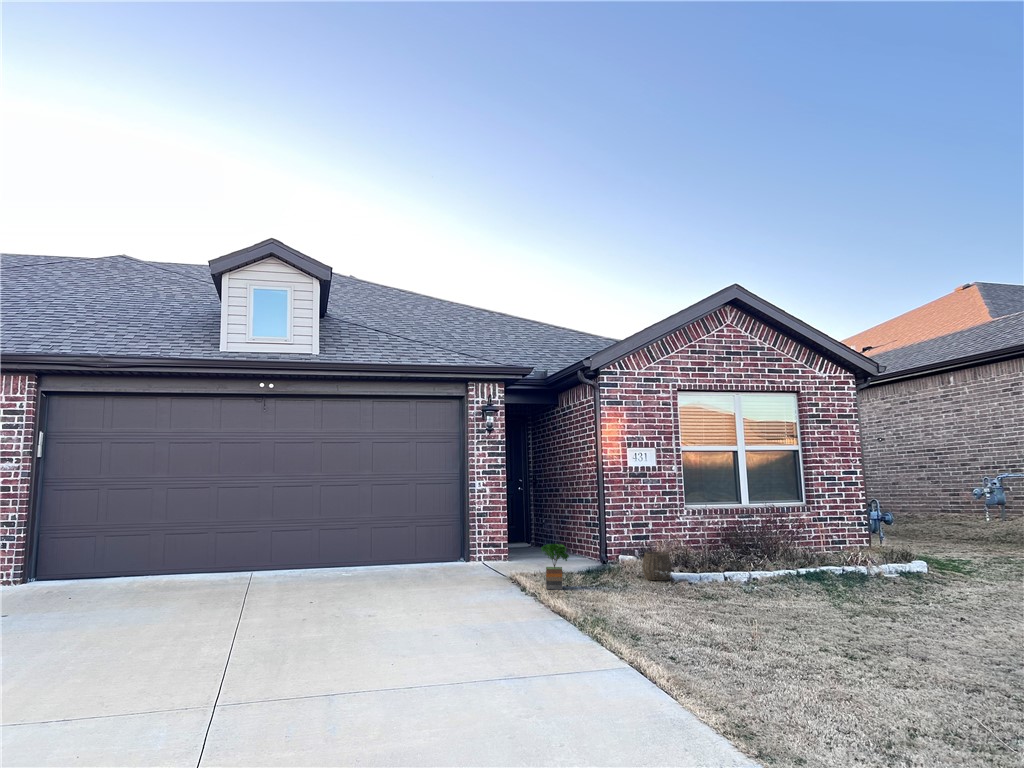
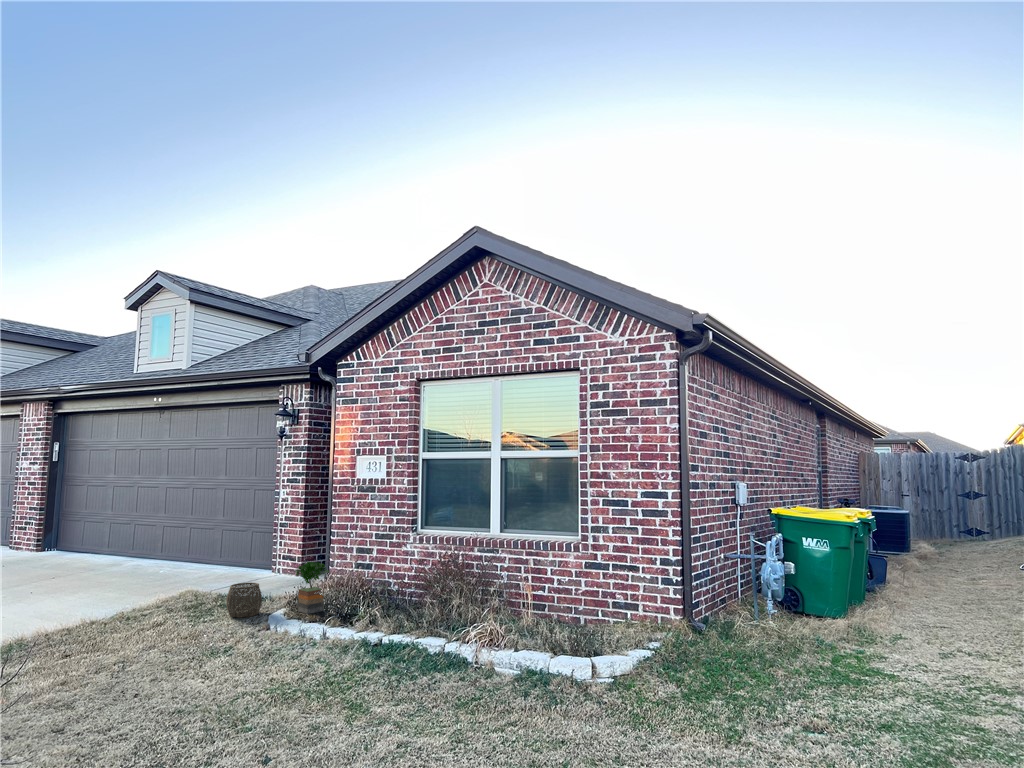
potted tree: present [541,544,569,589] -> present [295,562,329,614]

